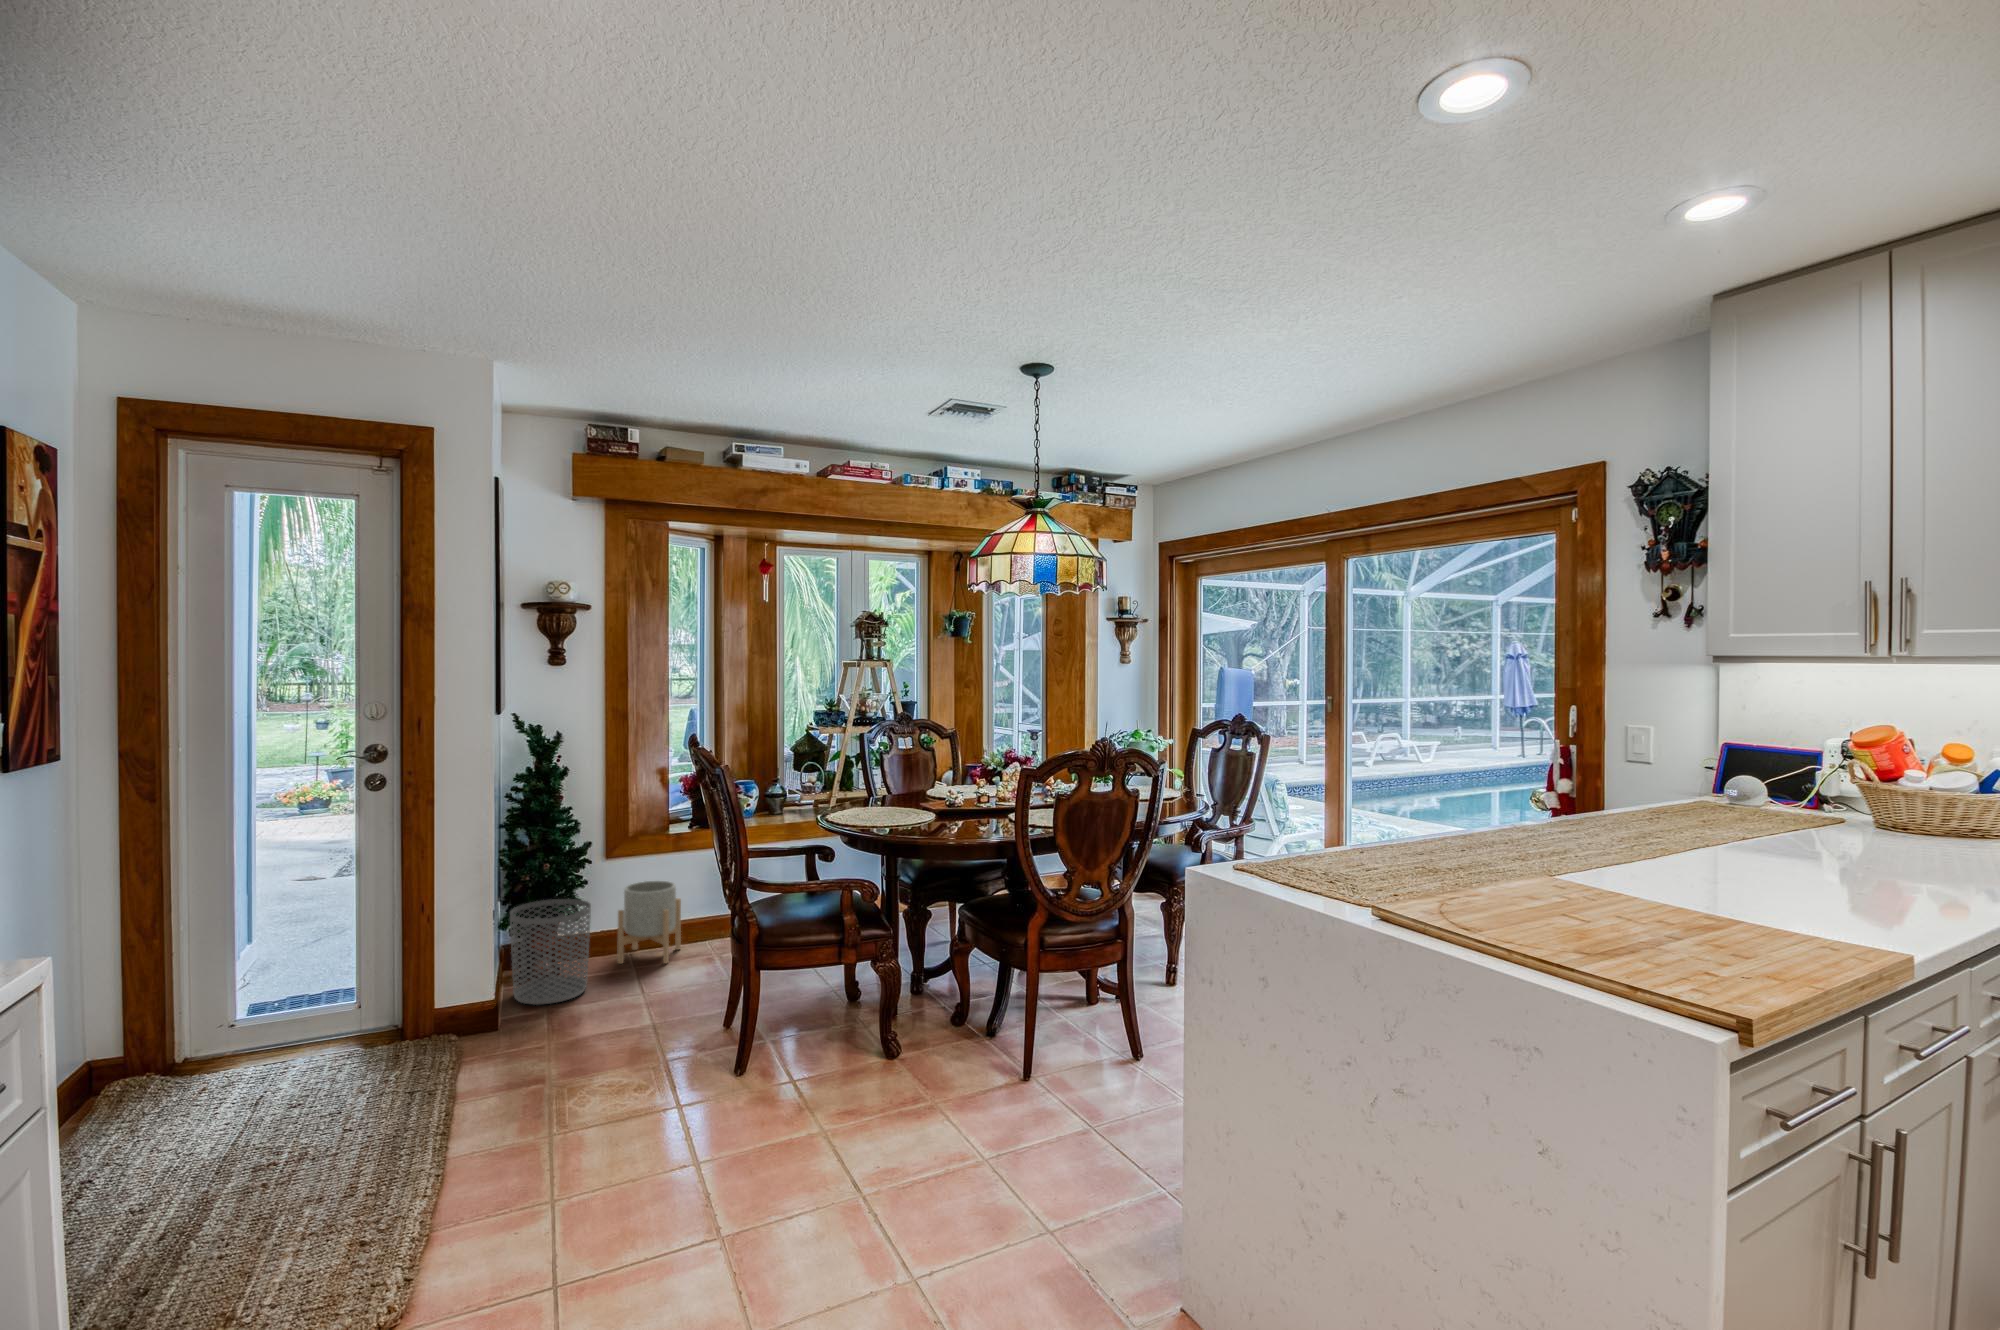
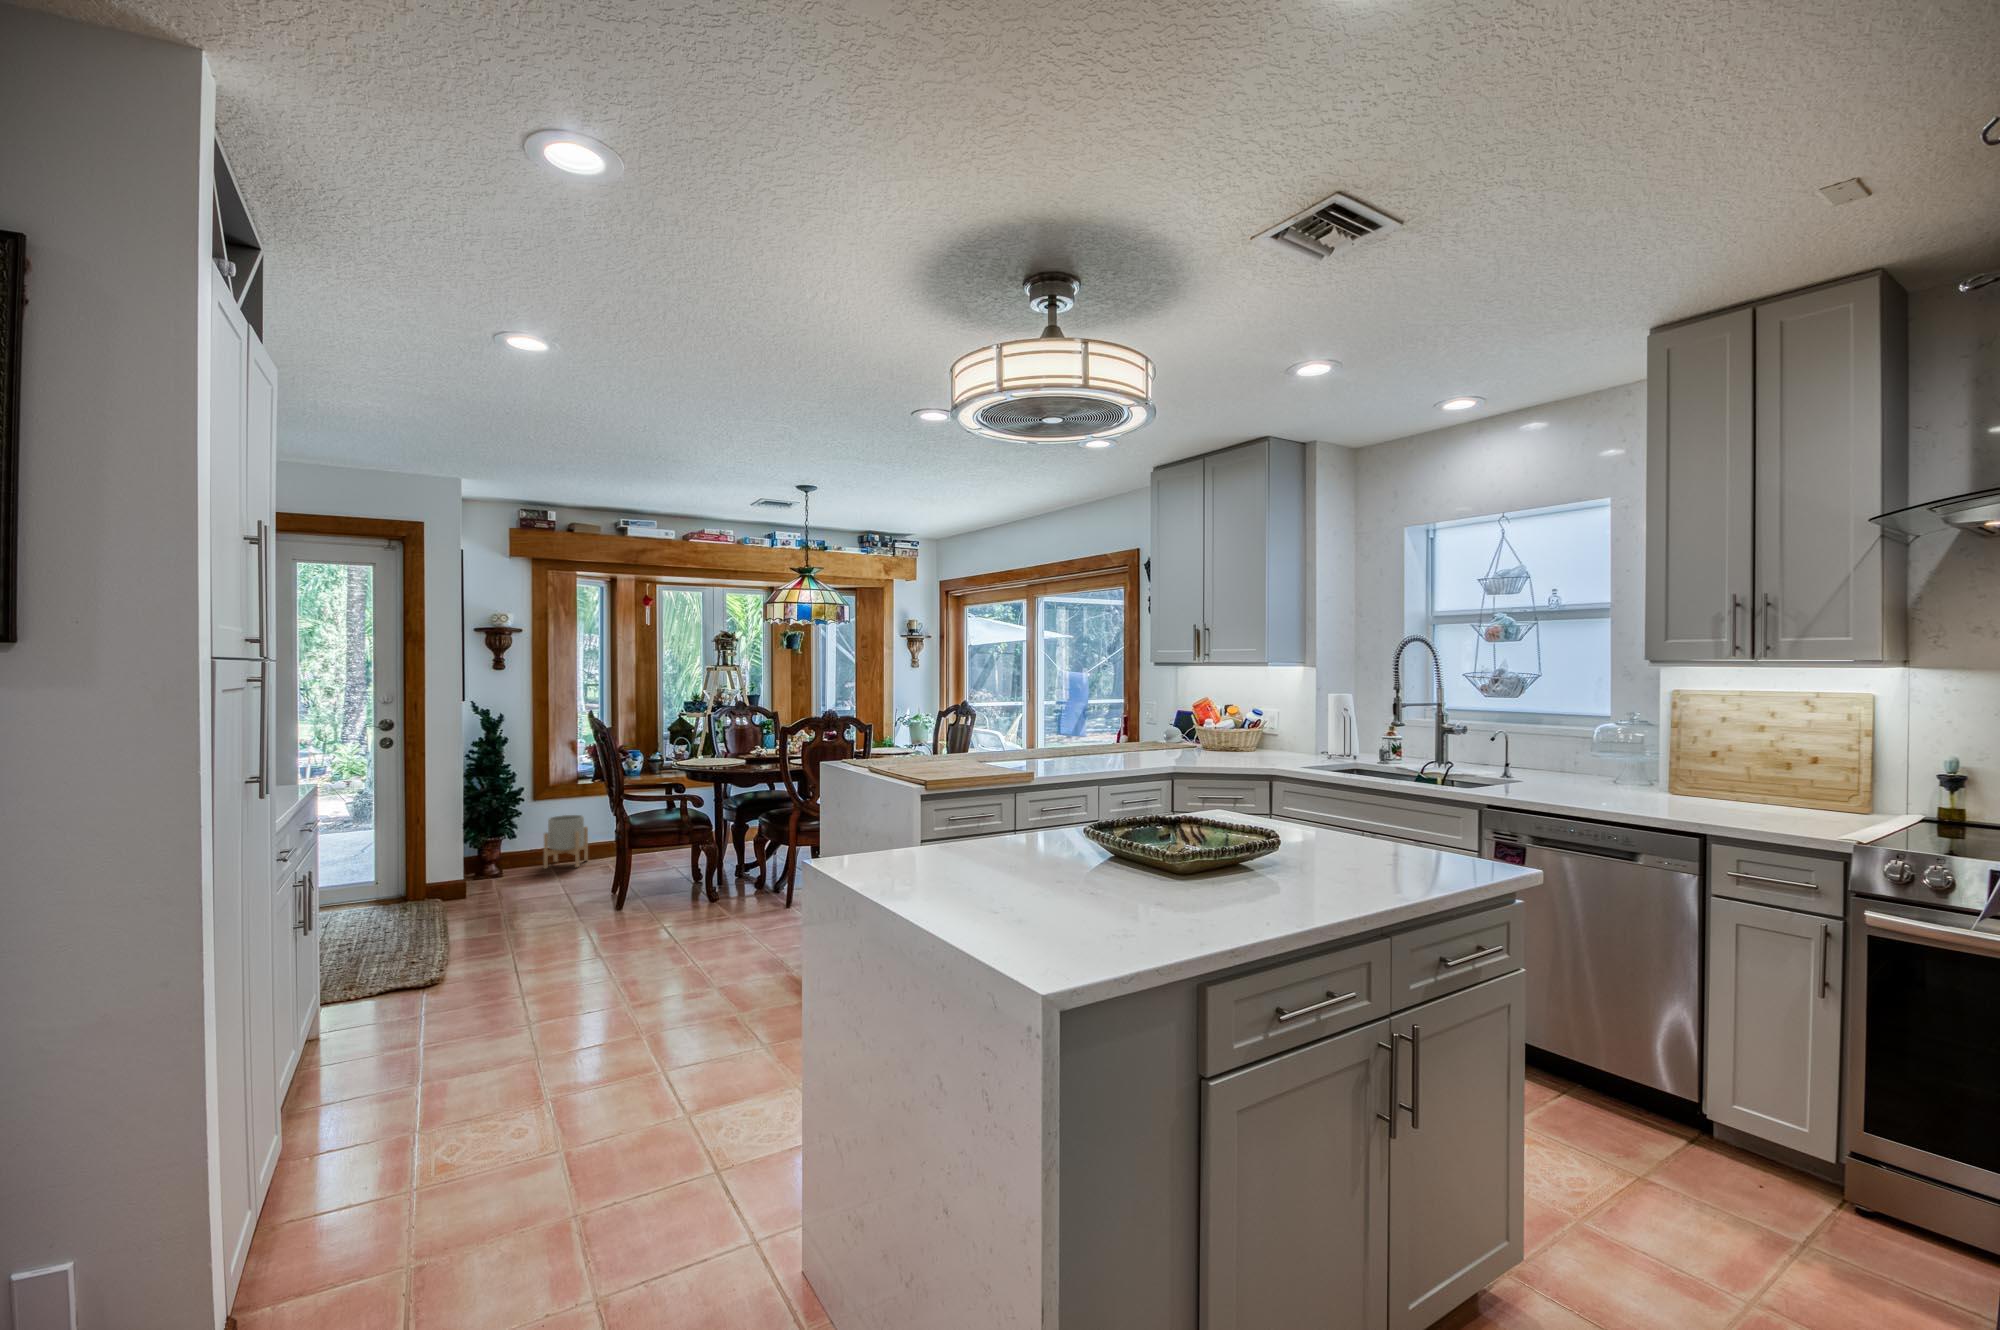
waste bin: present [510,899,591,1005] -> none [471,823,526,887]

